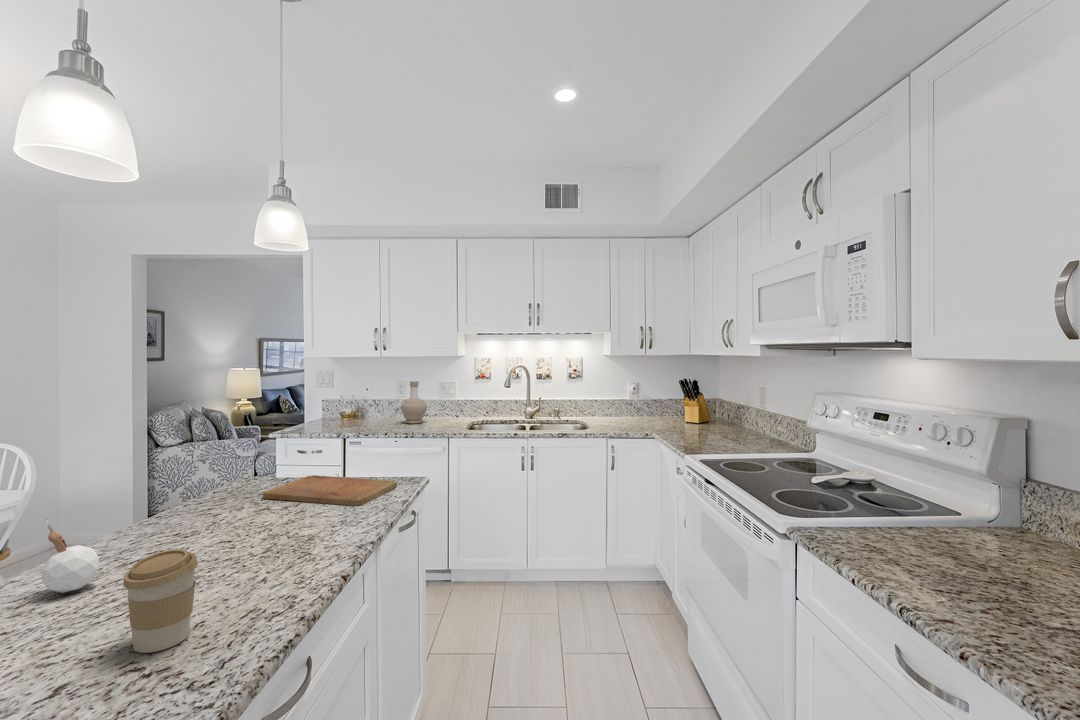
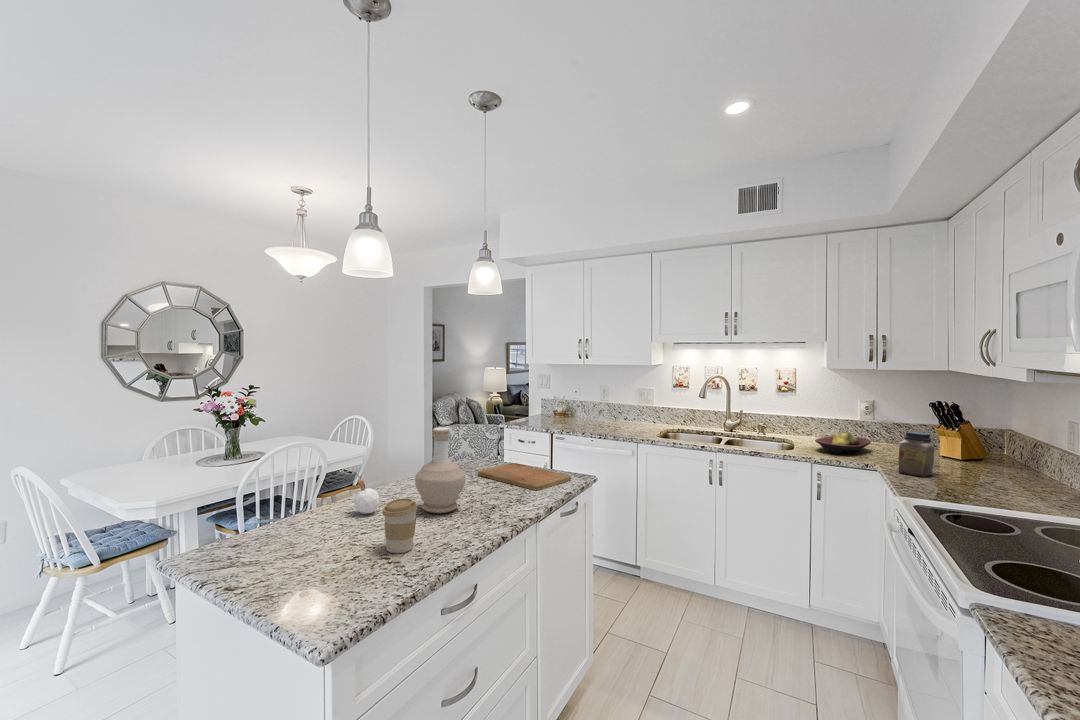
bottle: present [401,381,427,424] -> present [415,427,465,513]
jar: none [689,402,713,441] -> present [898,432,935,477]
fruit bowl: none [613,409,655,429] -> present [815,431,871,454]

